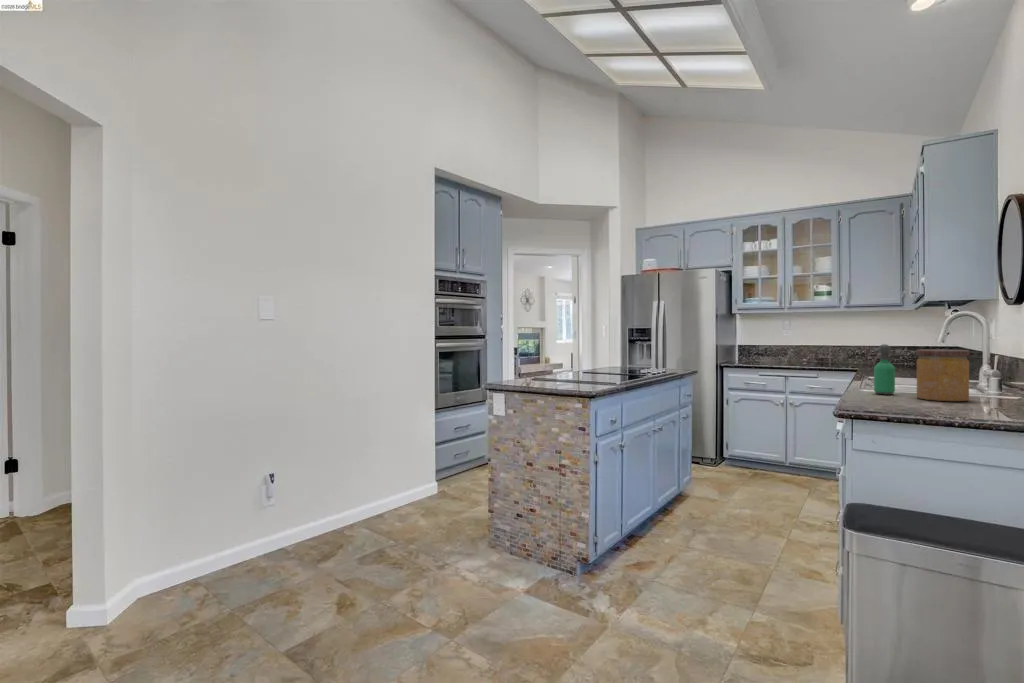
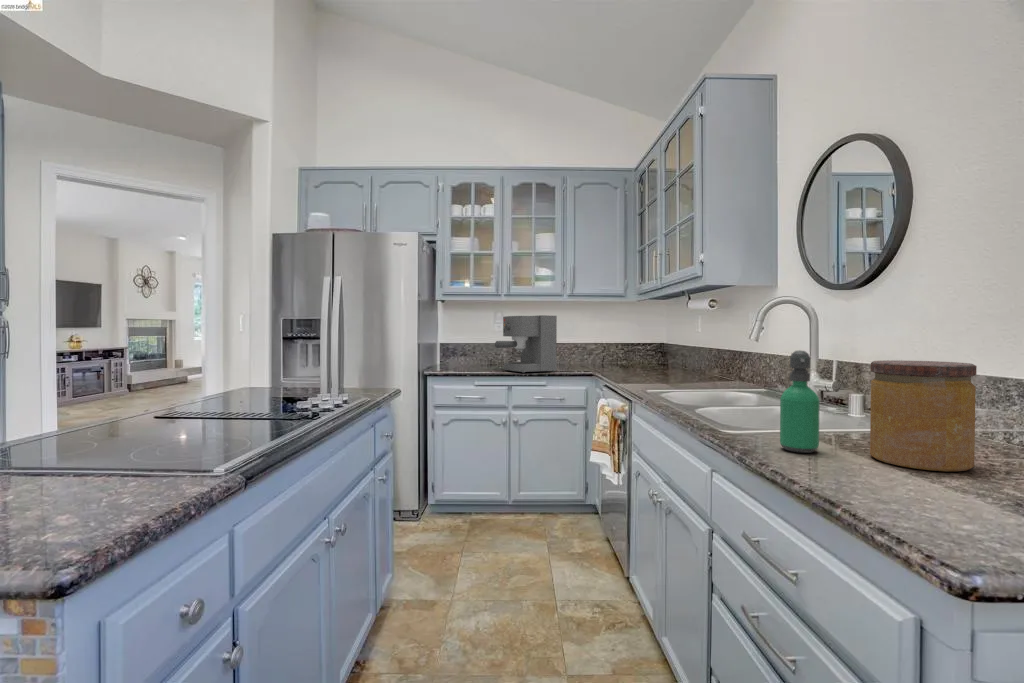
coffee maker: none [773,323,827,366] -> present [495,315,557,373]

